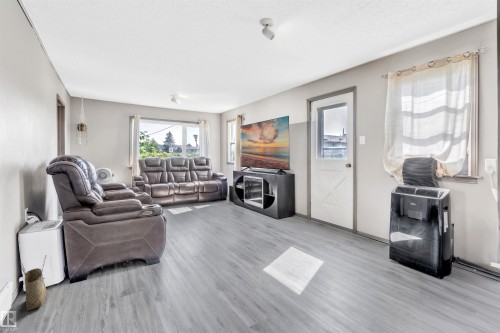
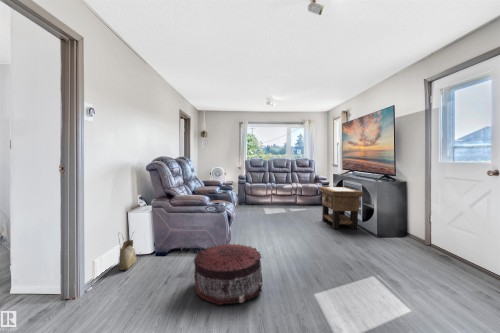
side table: none [227,182,265,219] -> present [319,187,363,229]
pouf: none [148,245,222,306] -> present [194,244,263,305]

